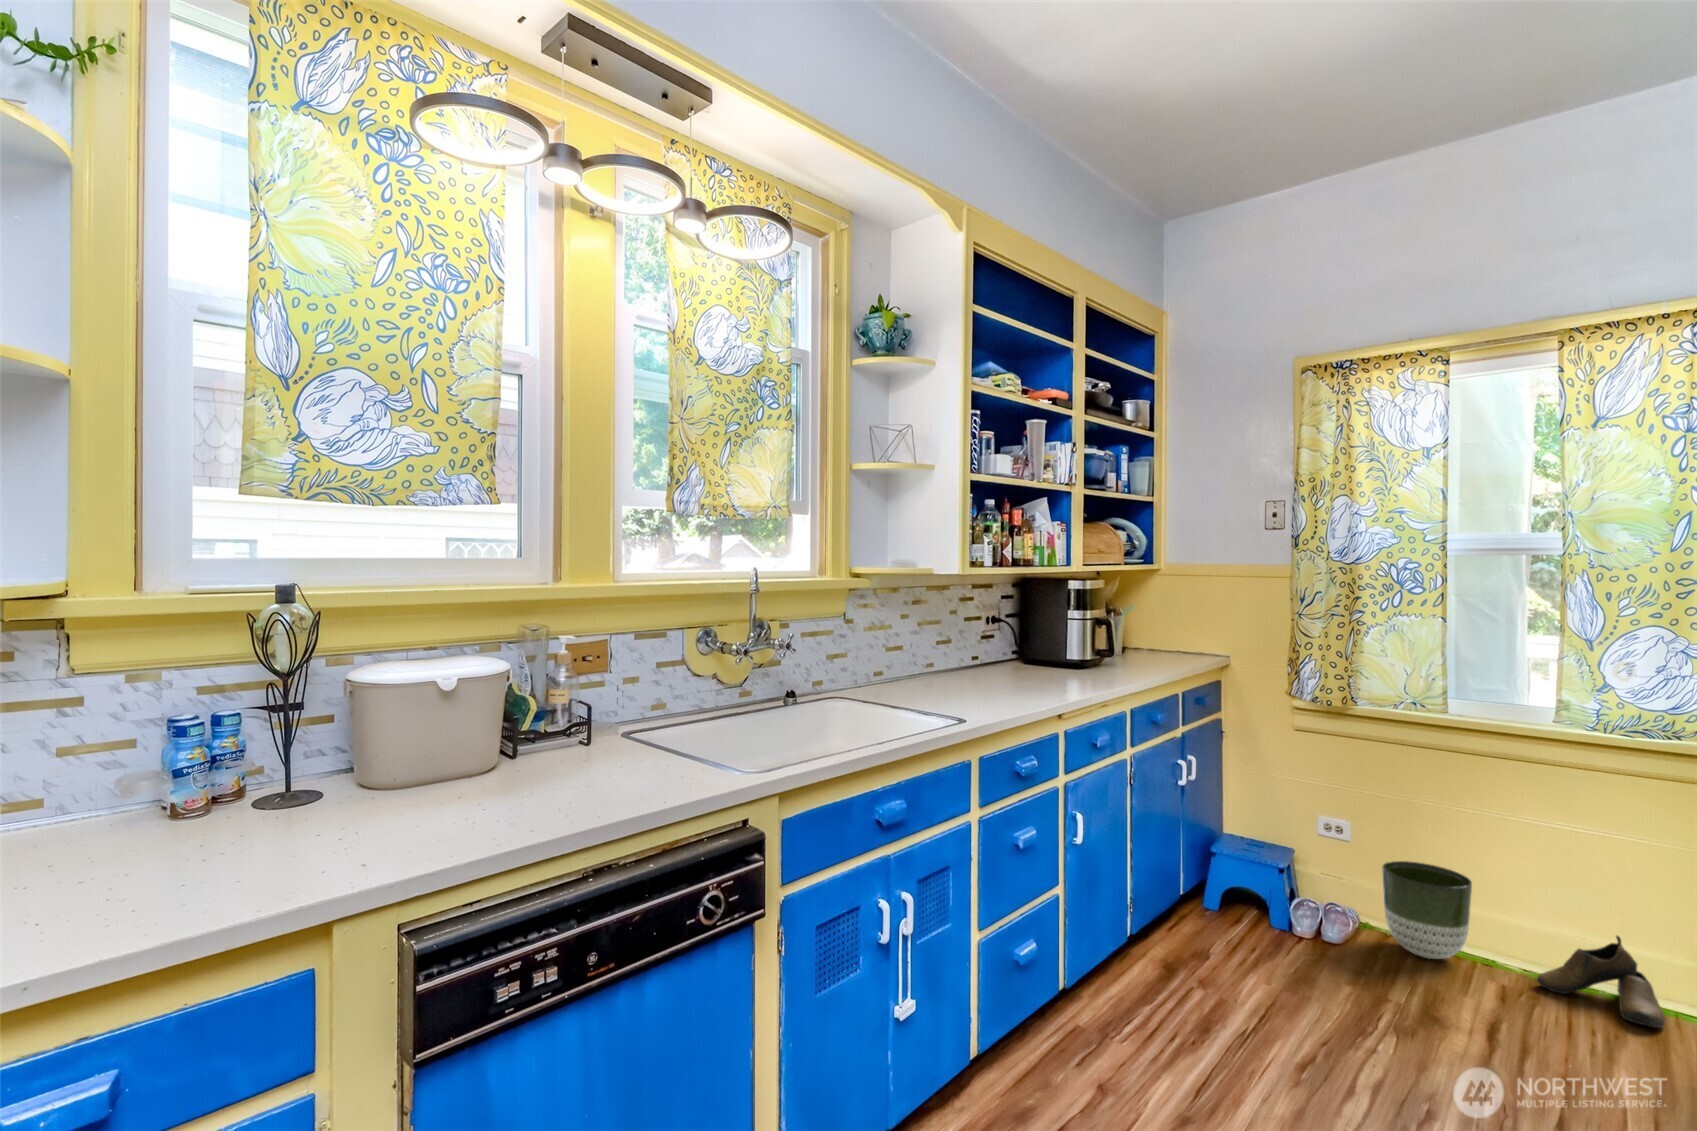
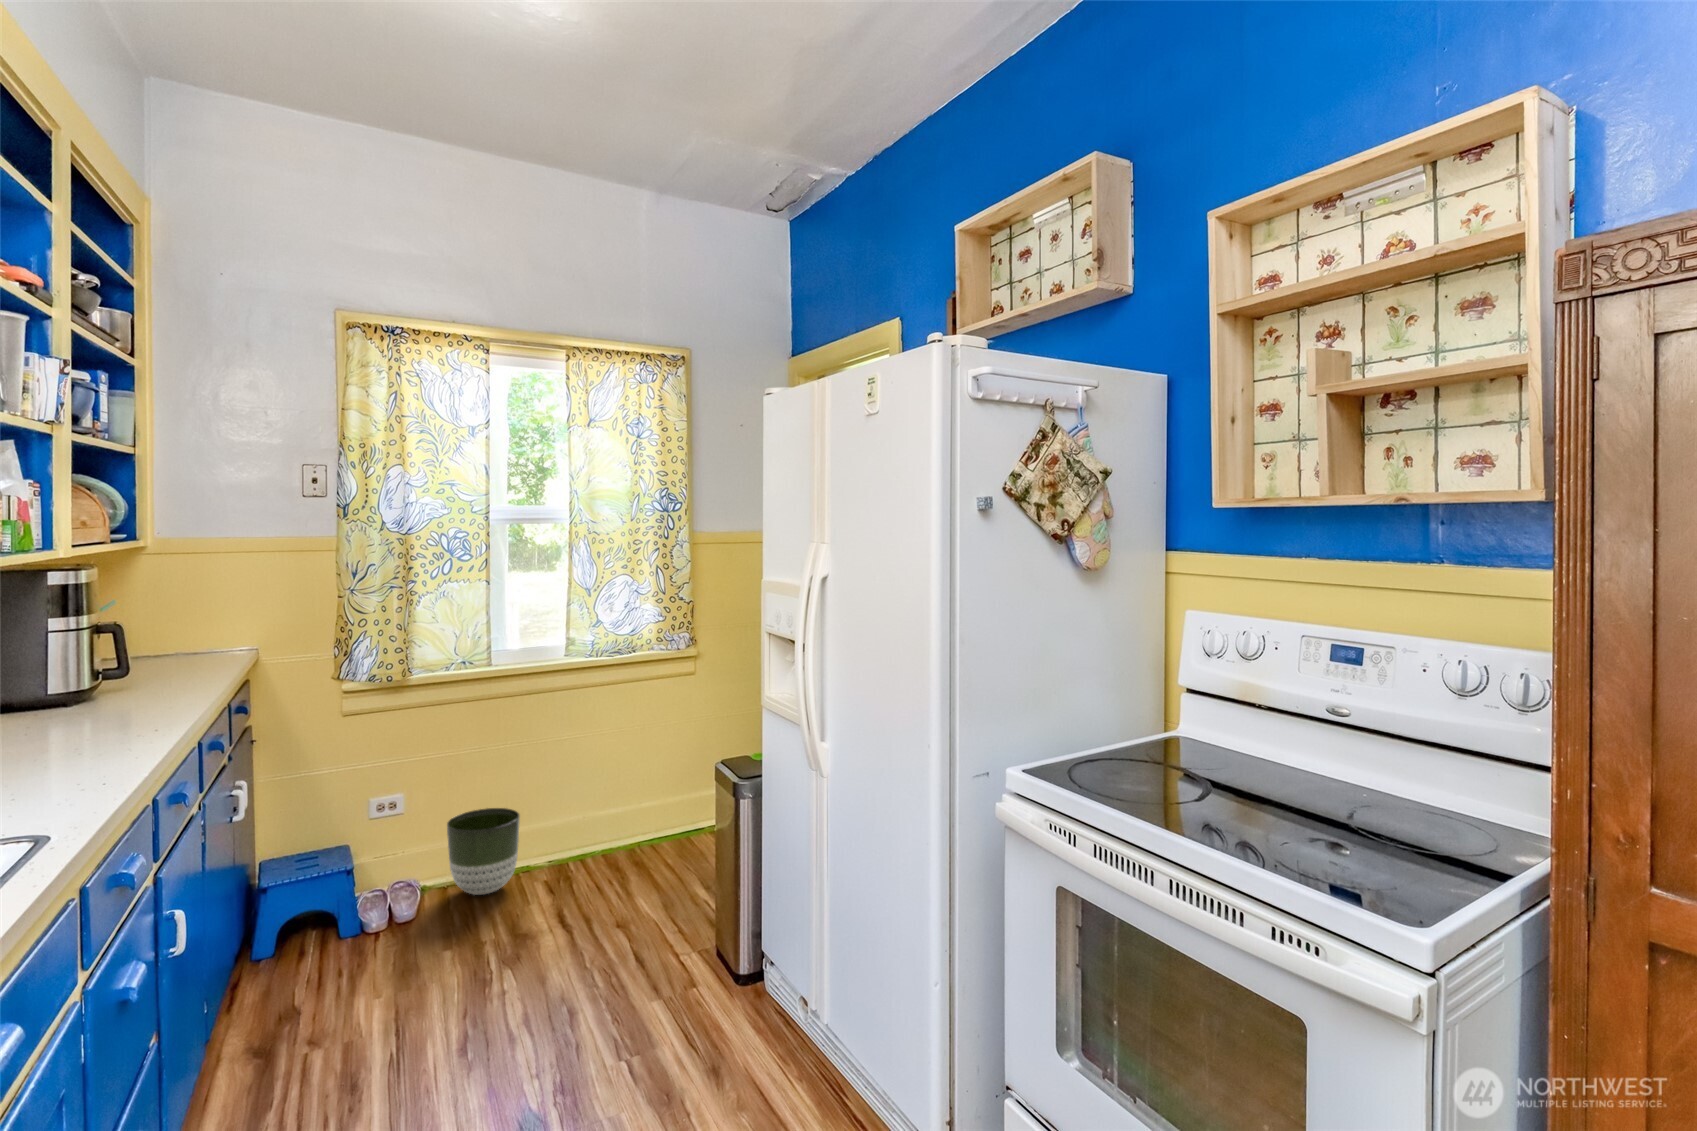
shoe: present [1537,936,1665,1028] -> none [566,814,642,876]

